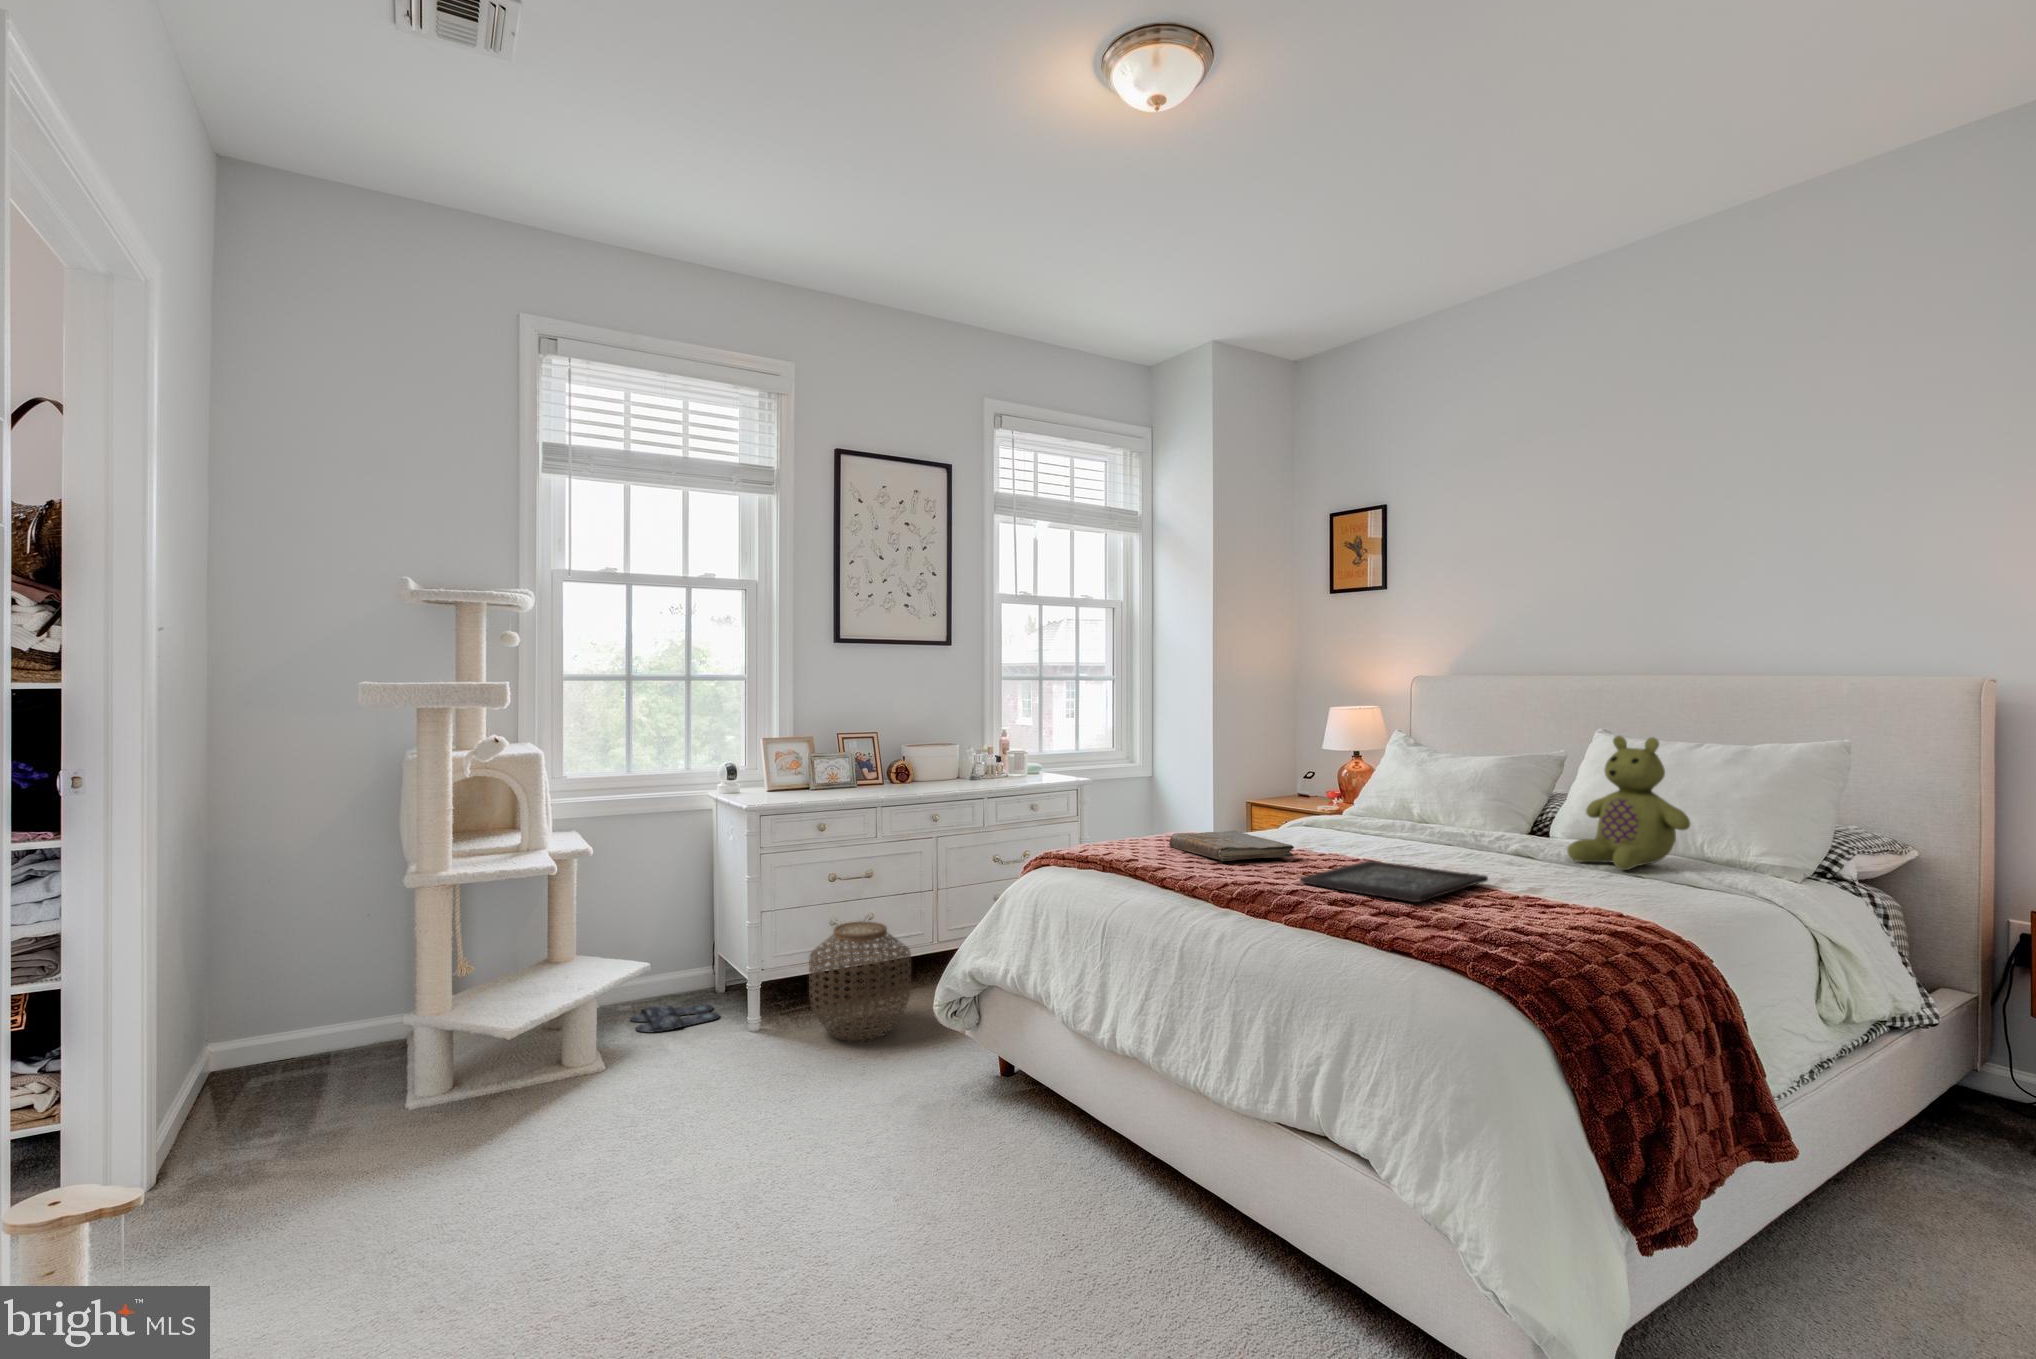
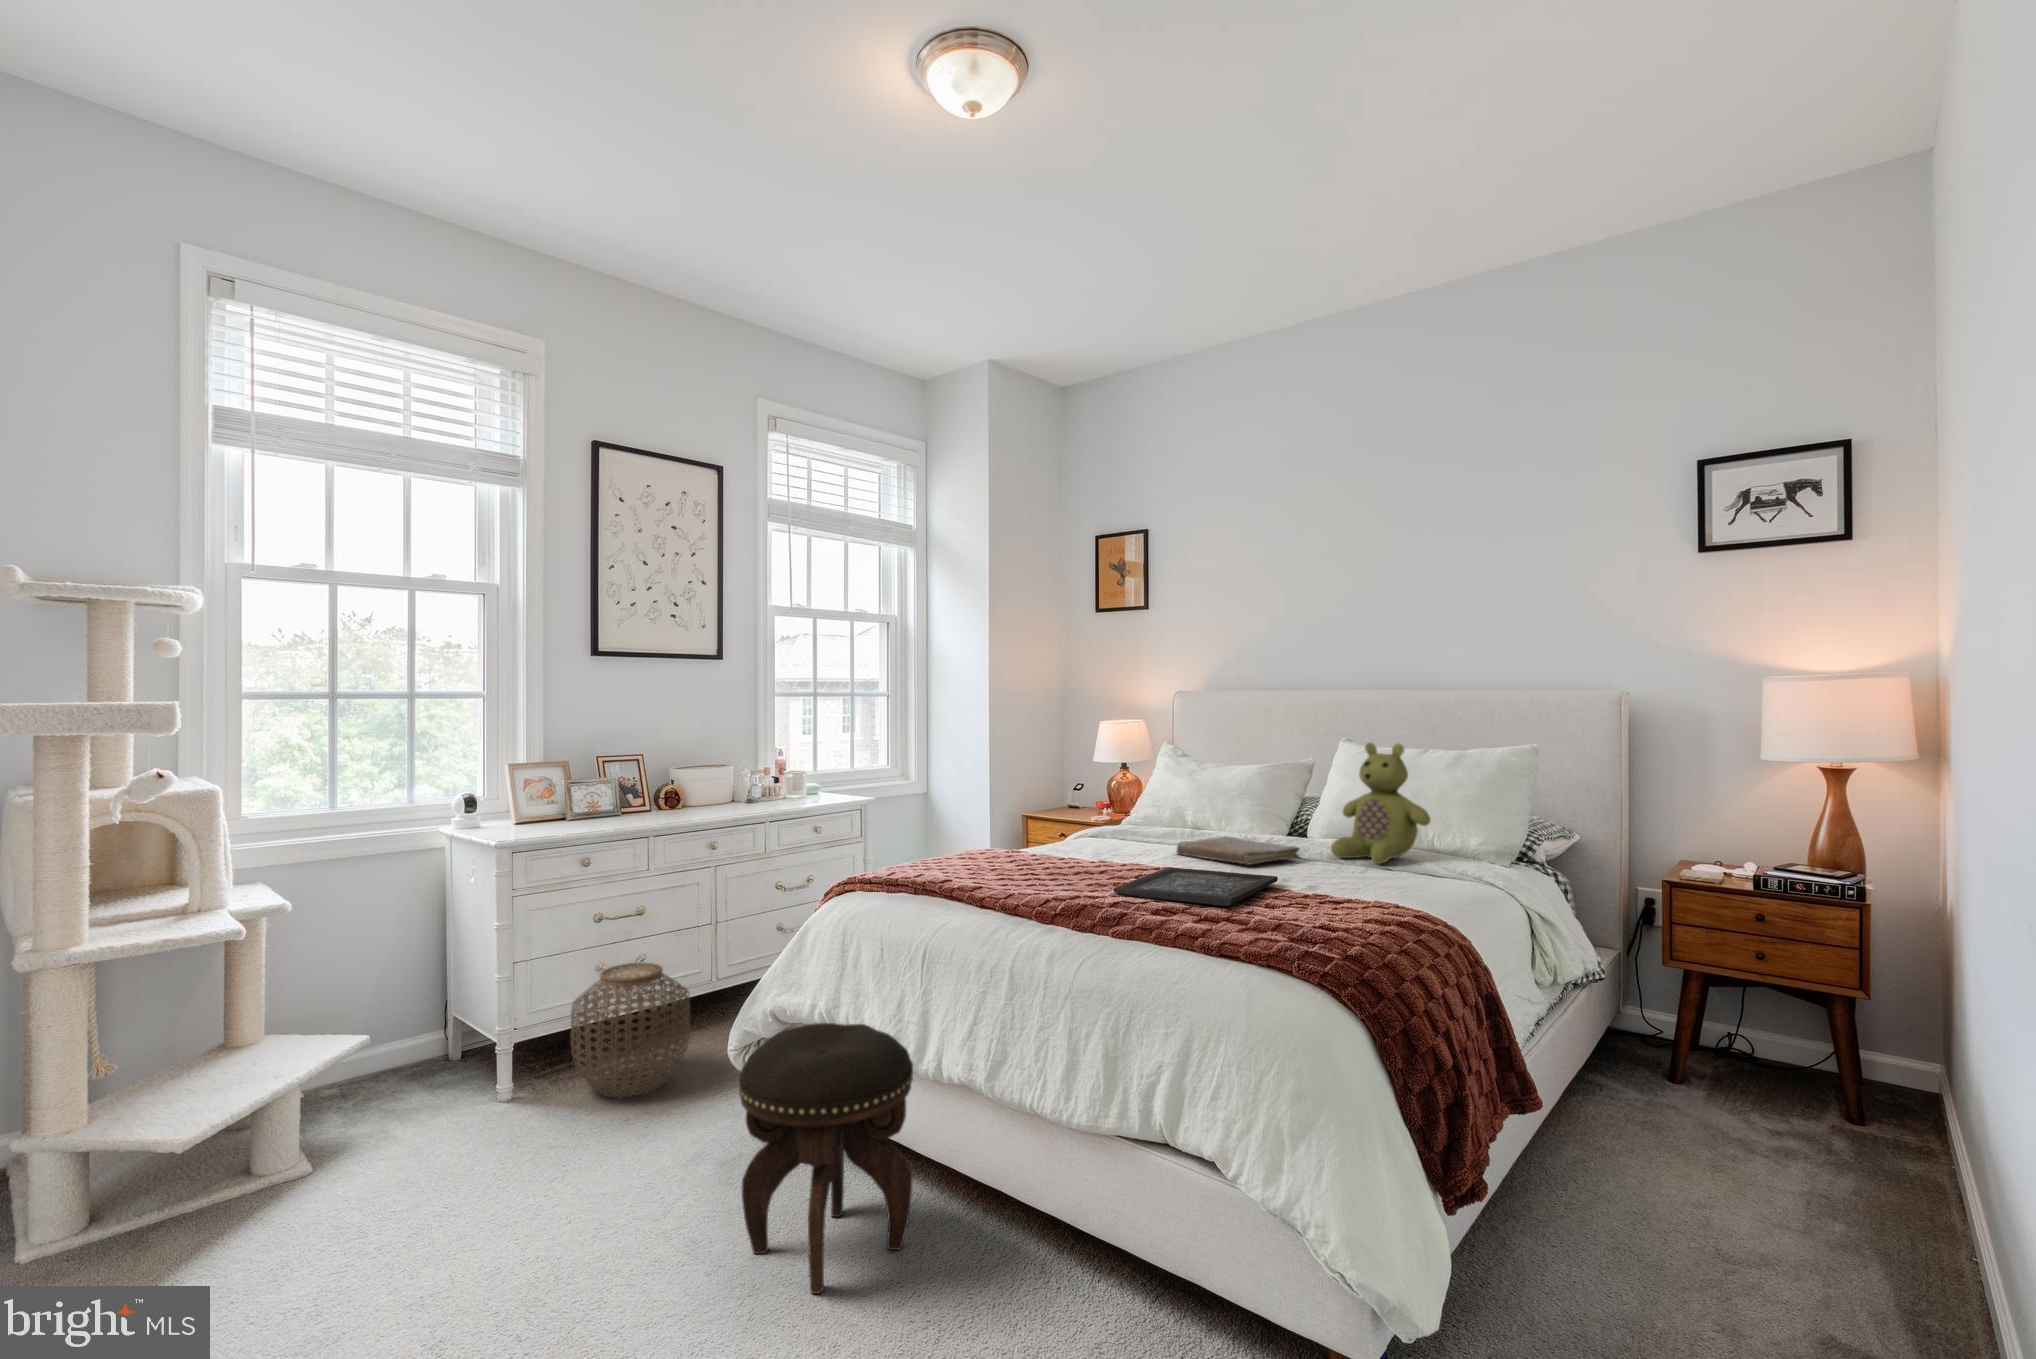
book: present [1169,830,1294,861] -> present [1177,837,1299,865]
footstool: none [924,986,1085,1234] -> present [738,1023,913,1294]
slippers: present [630,1004,720,1033] -> none [338,1073,456,1115]

